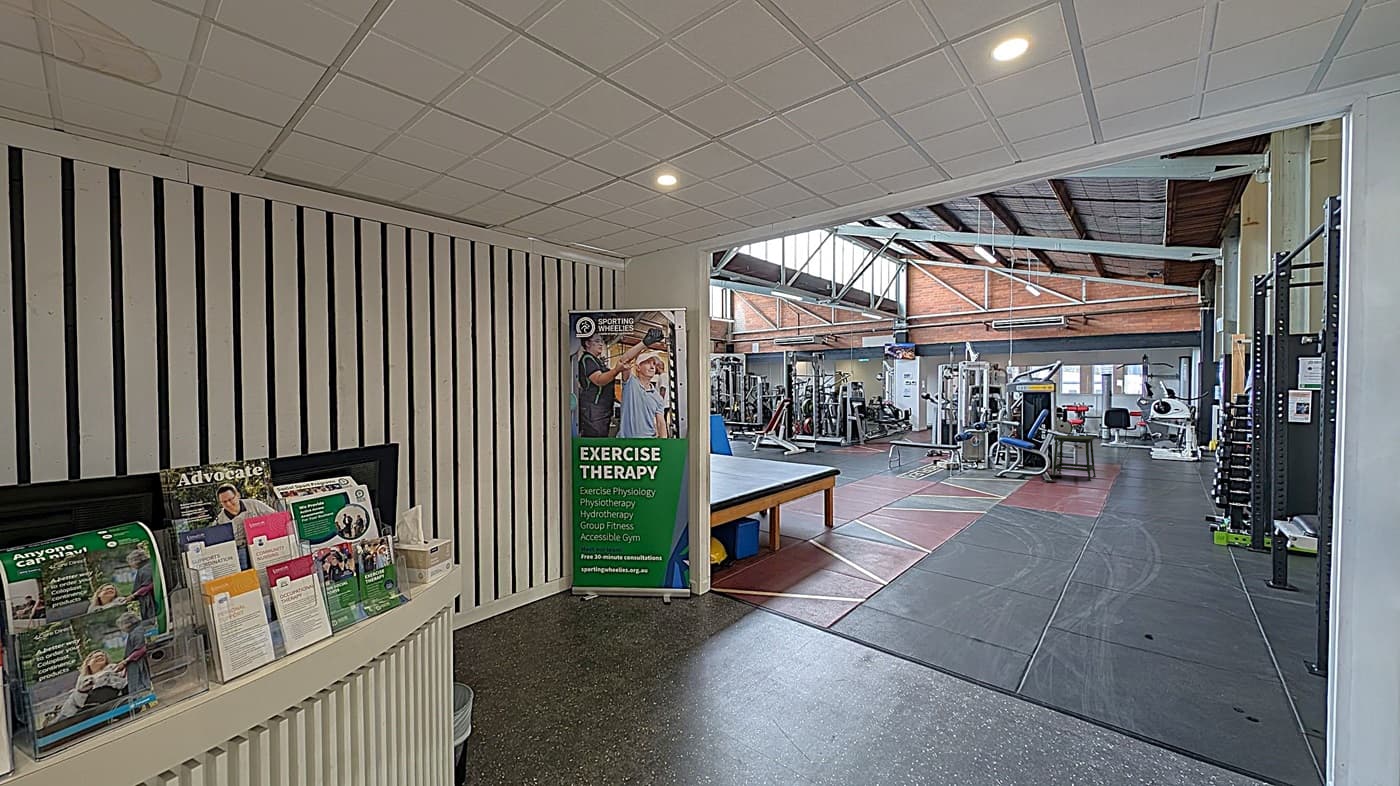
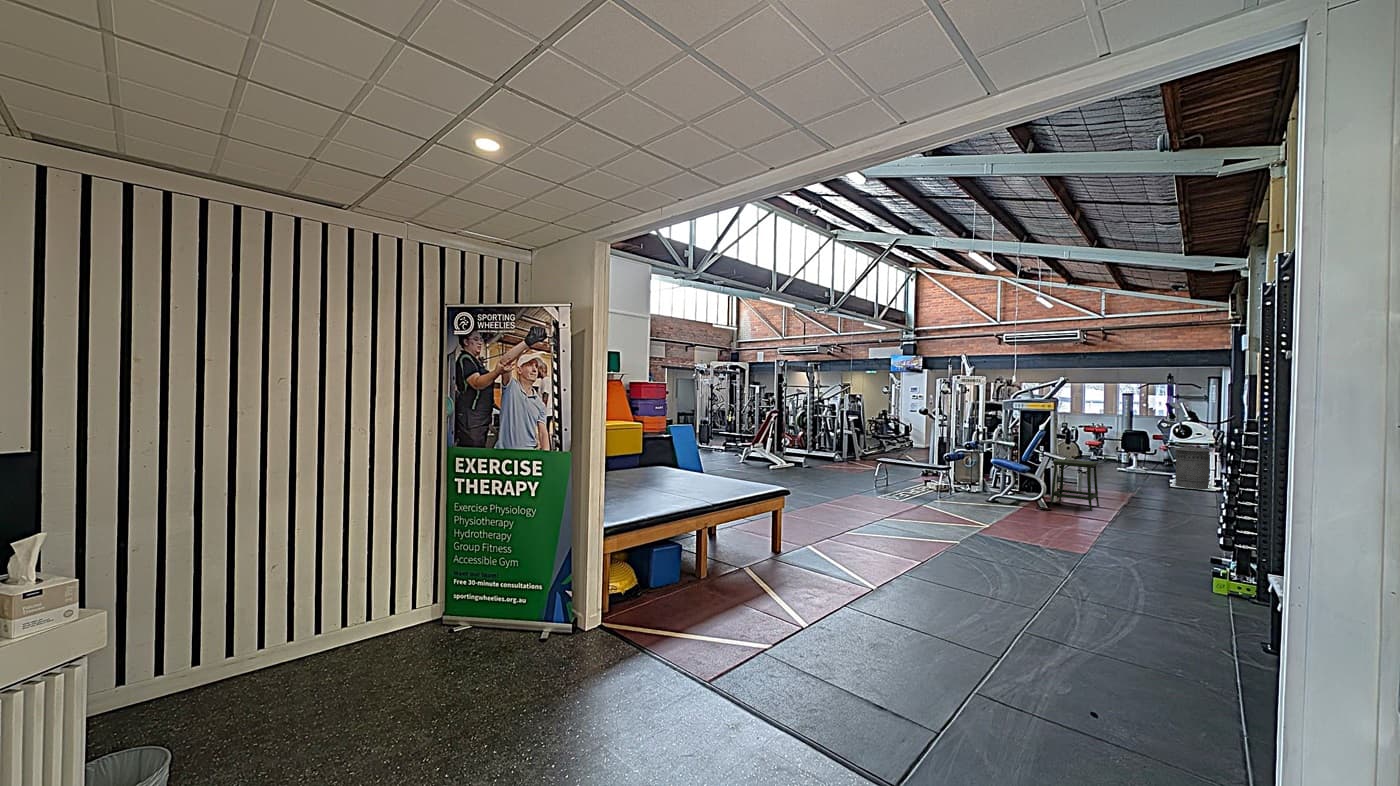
trash can: none [1153,420,1189,459] -> present [1173,446,1212,489]

